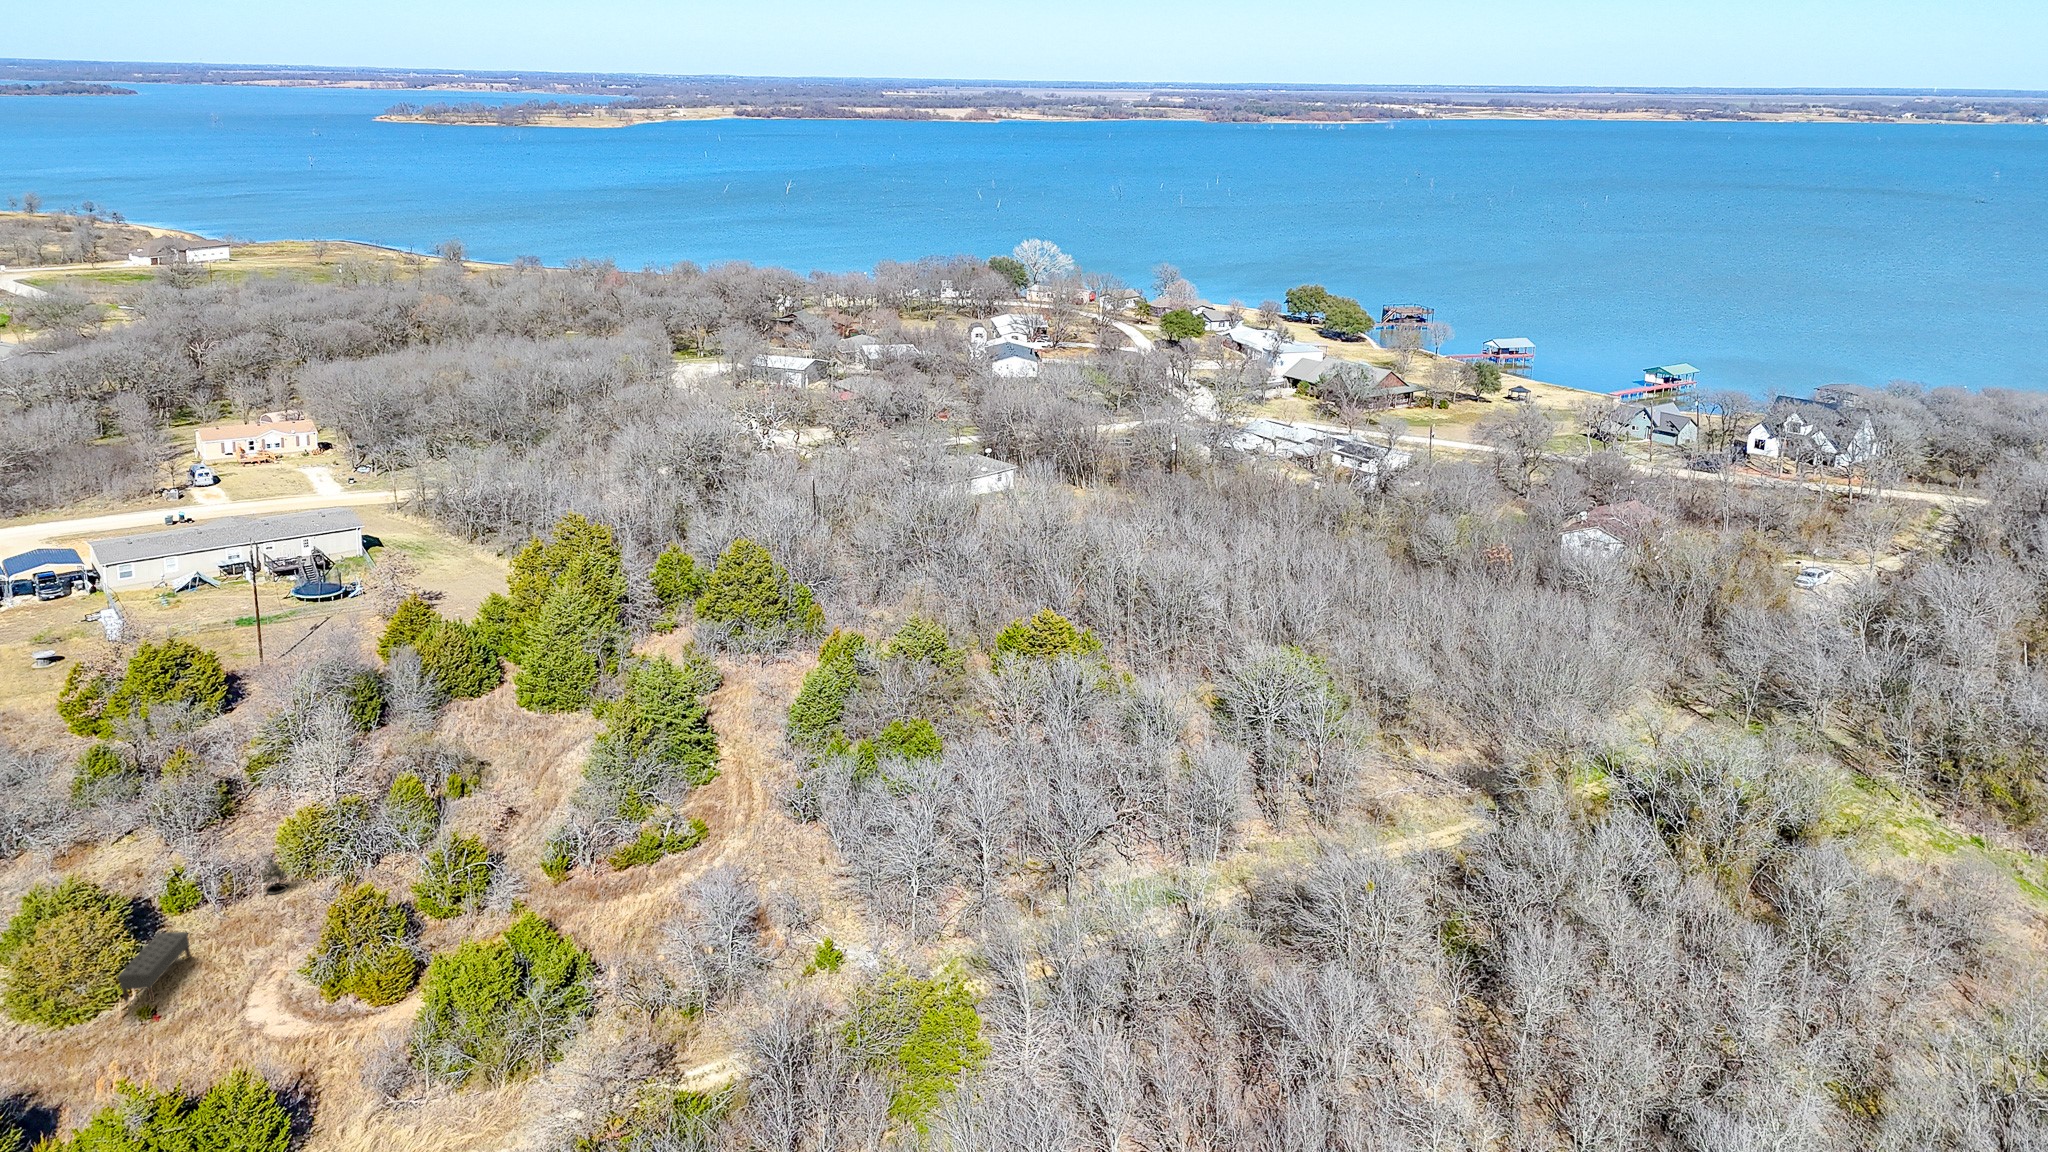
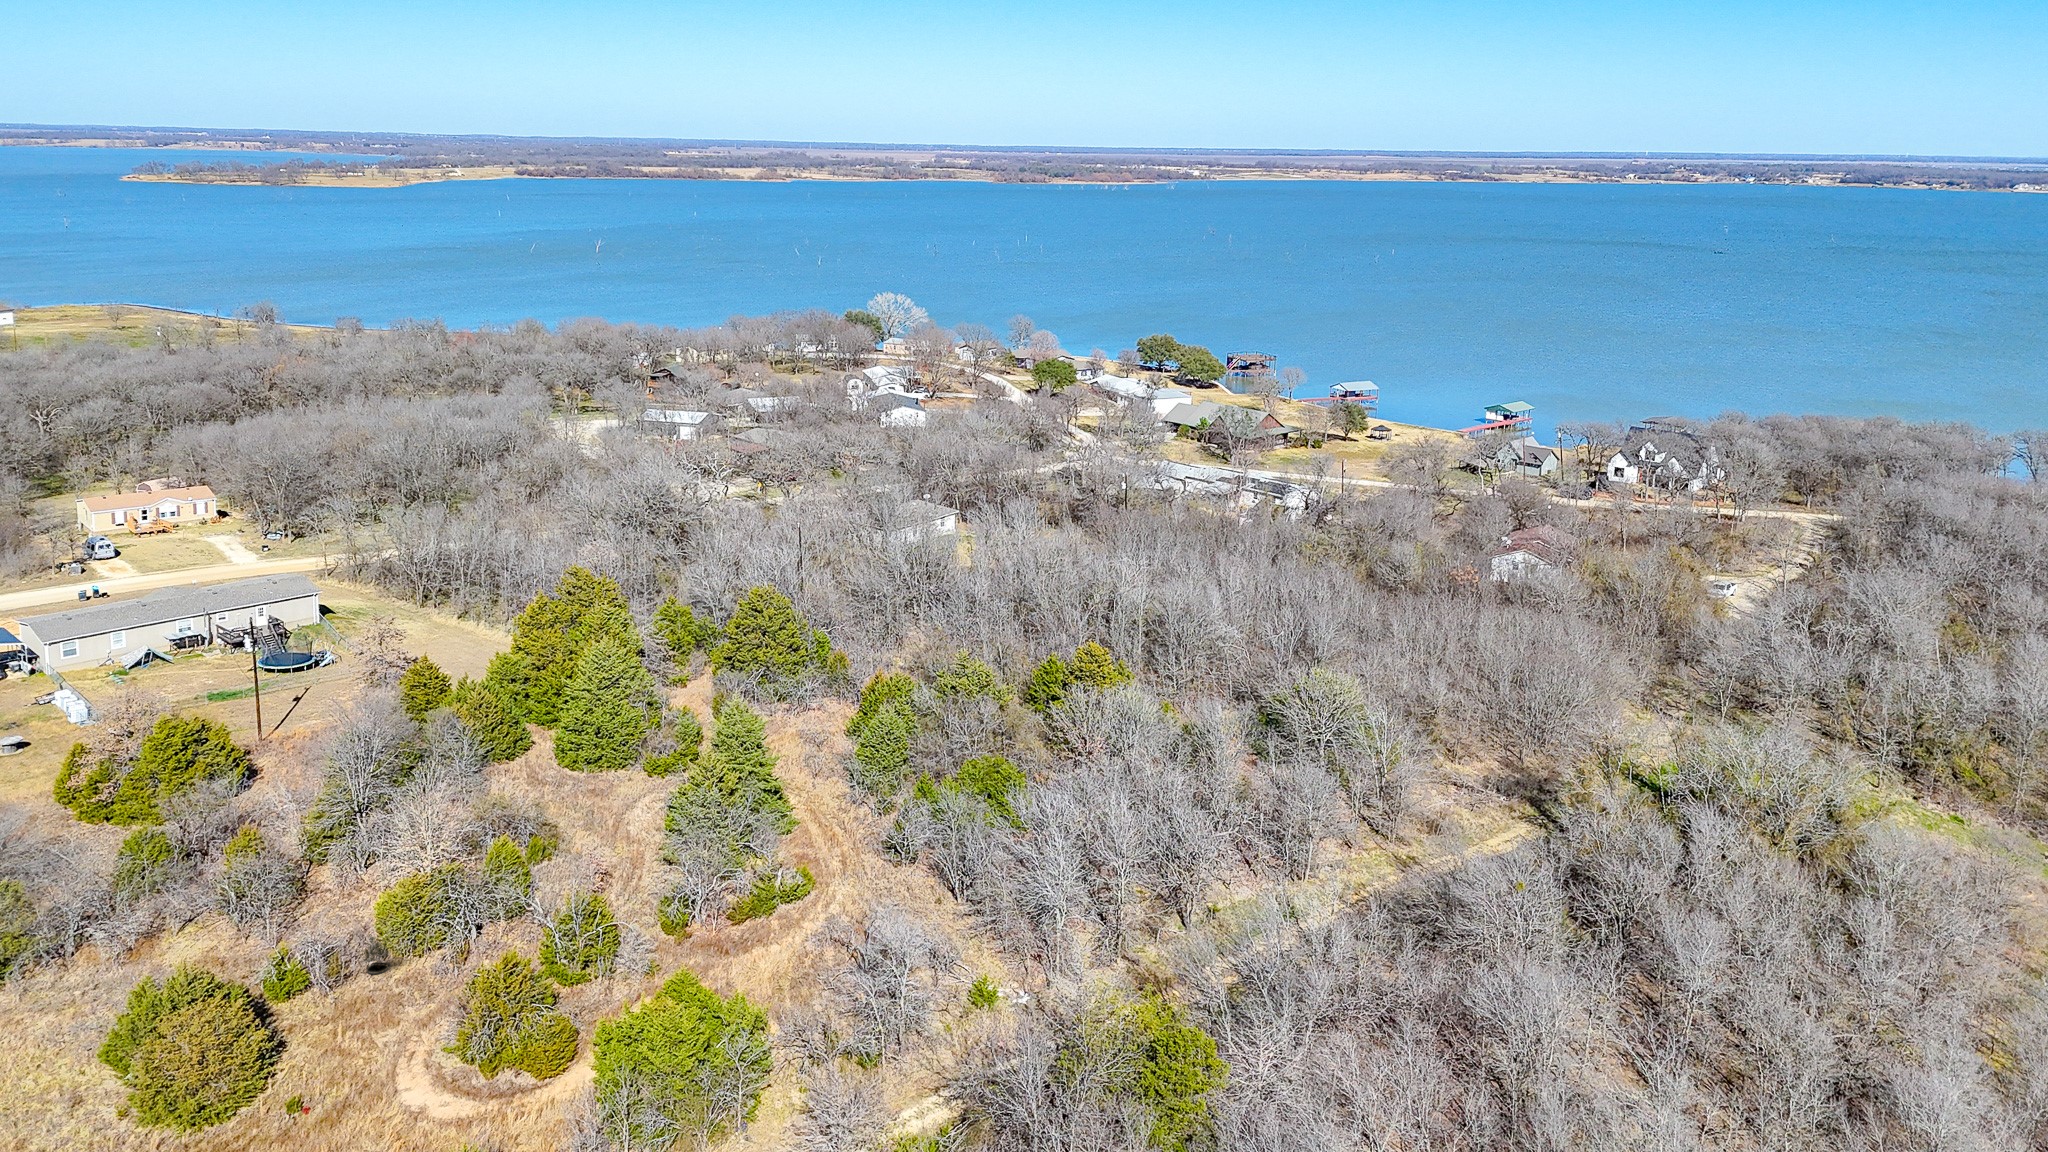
bench: present [117,932,191,1003] -> none [253,1018,312,1098]

